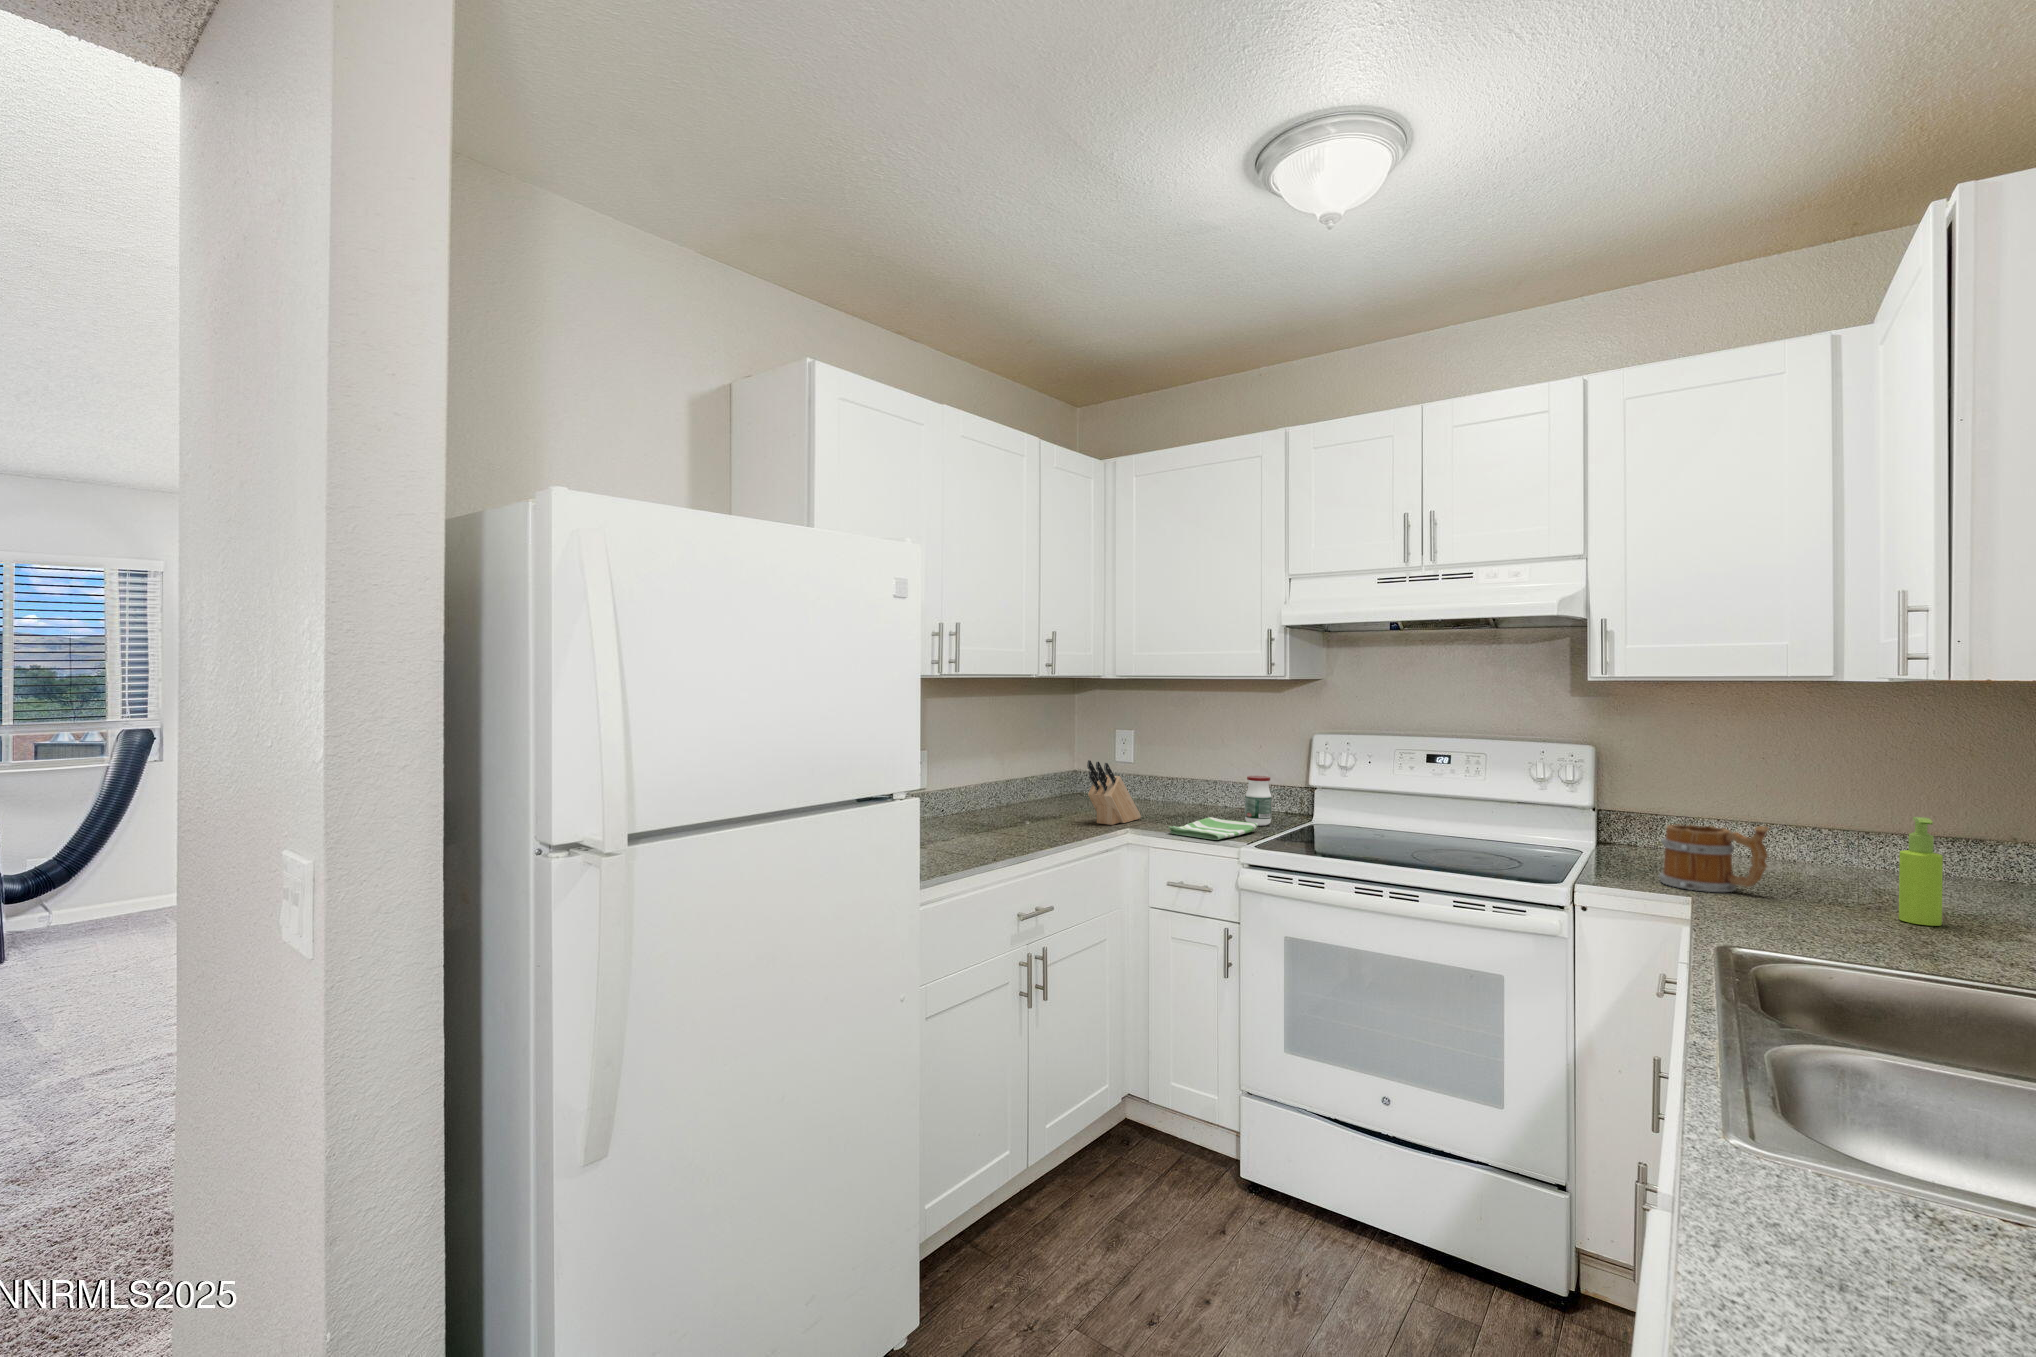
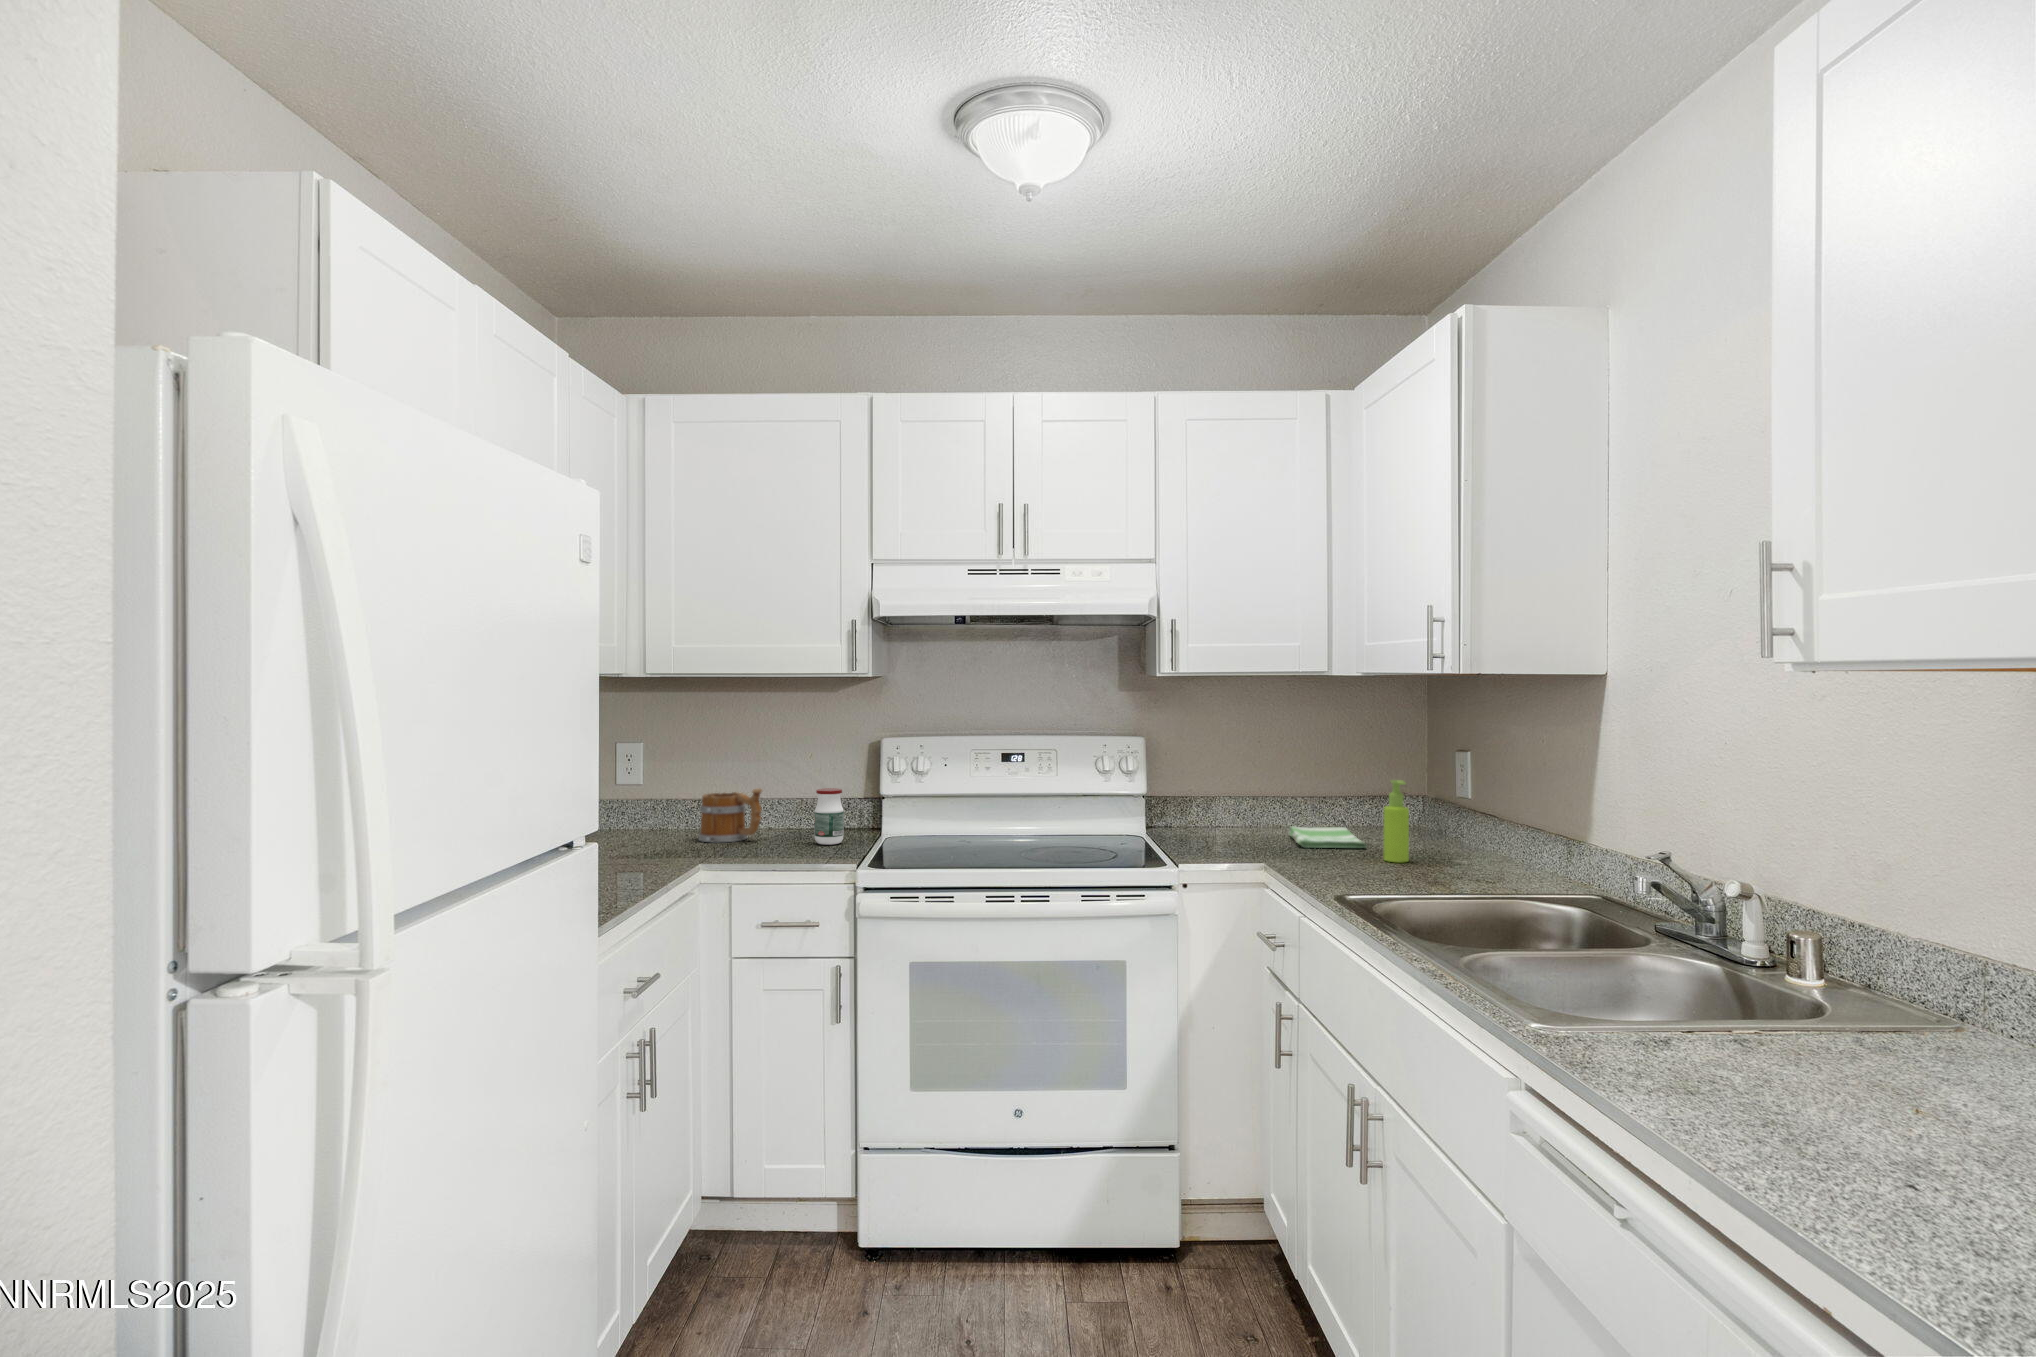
knife block: present [1087,760,1141,825] -> none [636,785,691,864]
dish towel: present [1168,817,1258,840] -> present [1289,826,1366,848]
mug: present [1659,825,1769,892] -> present [699,789,762,842]

